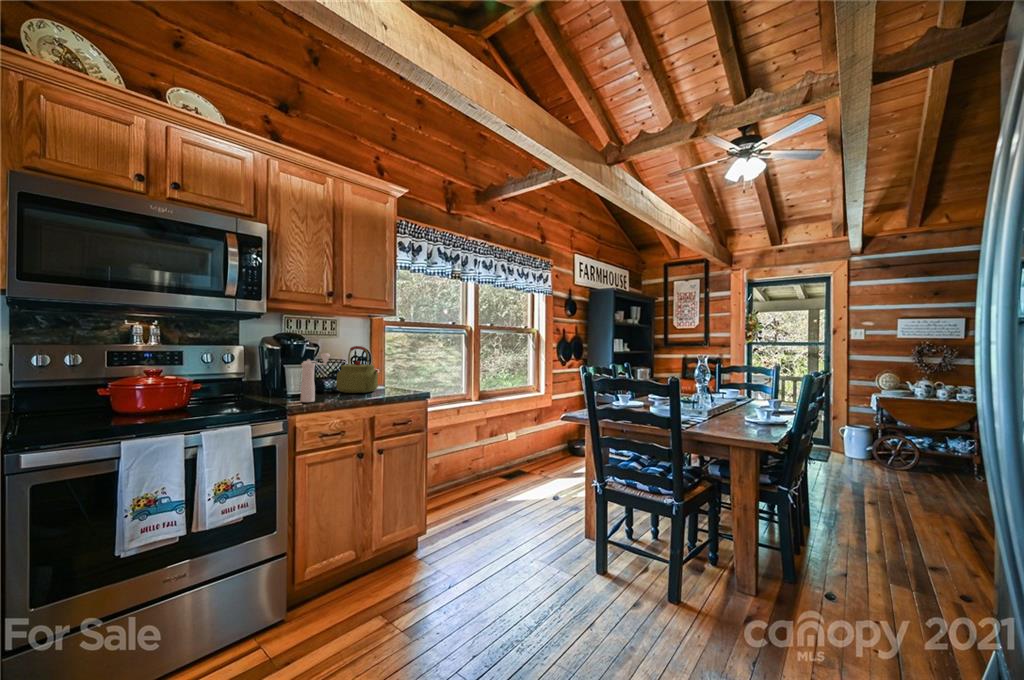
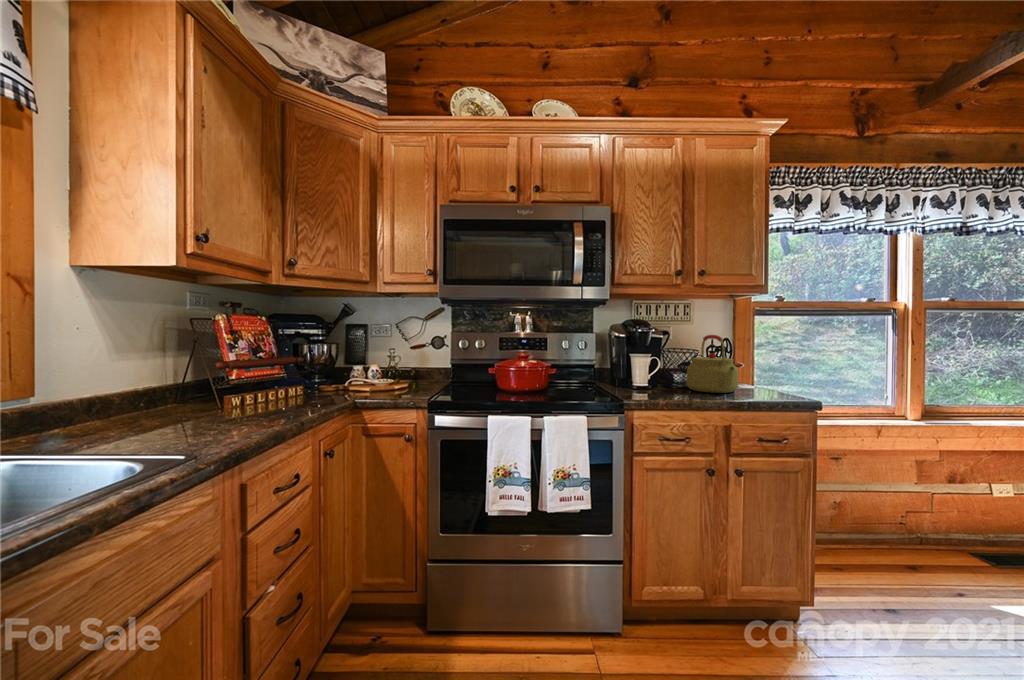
pepper mill: present [301,353,330,402] -> none [641,343,675,398]

